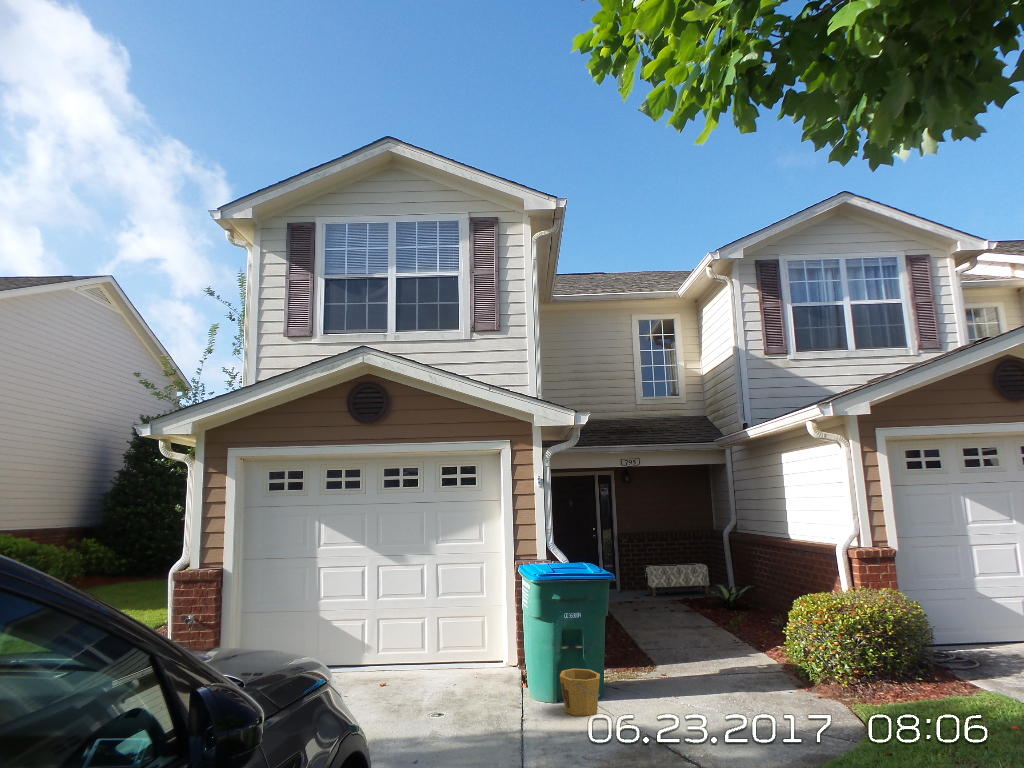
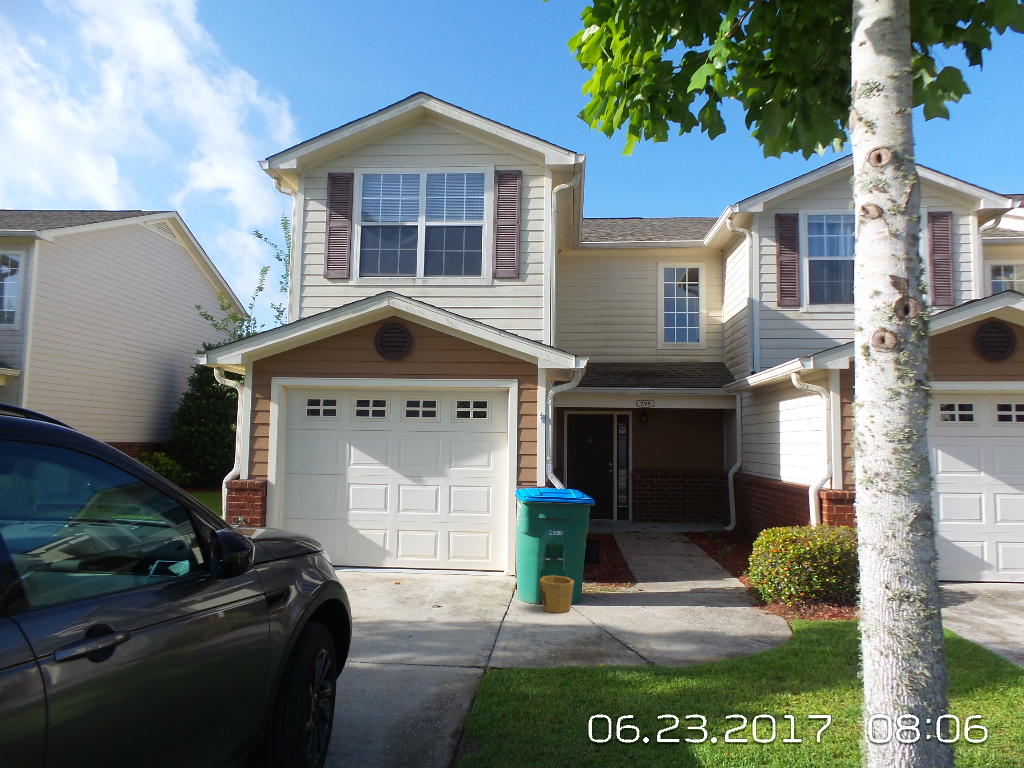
bench: present [646,563,709,596] -> none [655,500,713,529]
potted plant: present [711,584,754,608] -> none [705,520,750,542]

